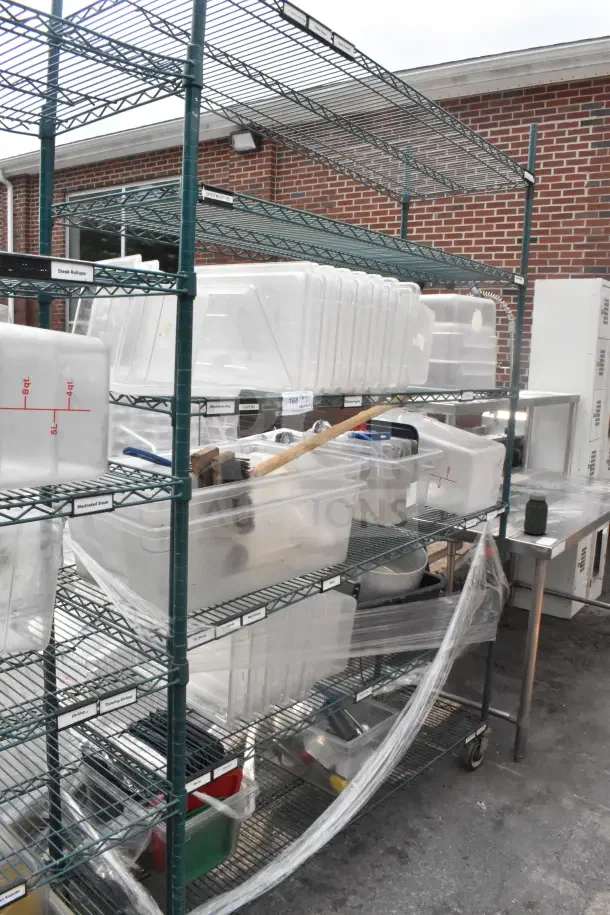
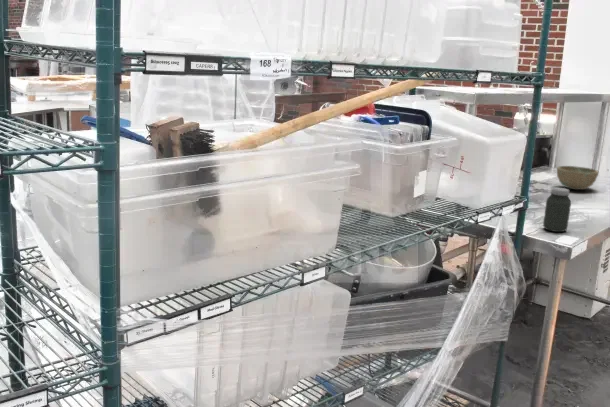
bowl: none [532,468,571,491] -> present [557,166,598,190]

